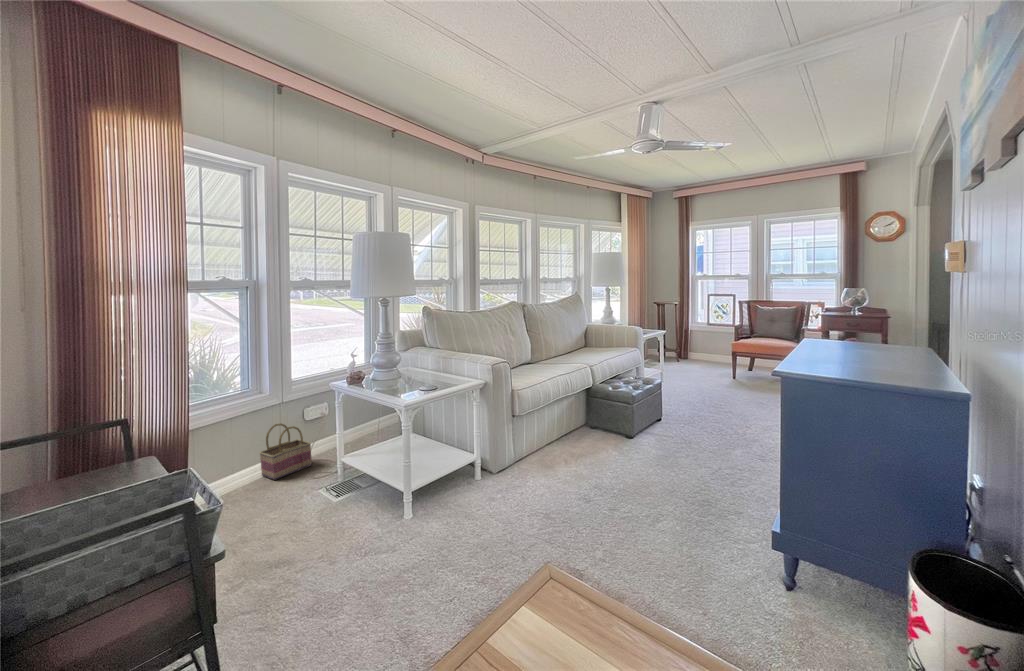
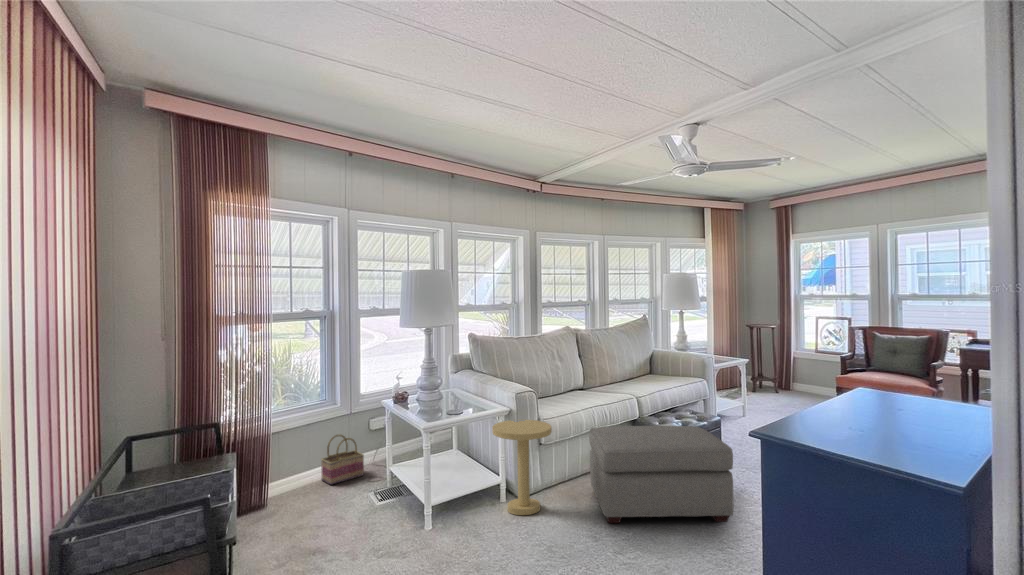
ottoman: none [560,391,708,491] -> present [589,426,734,523]
side table: none [468,394,531,492] -> present [492,420,552,515]

